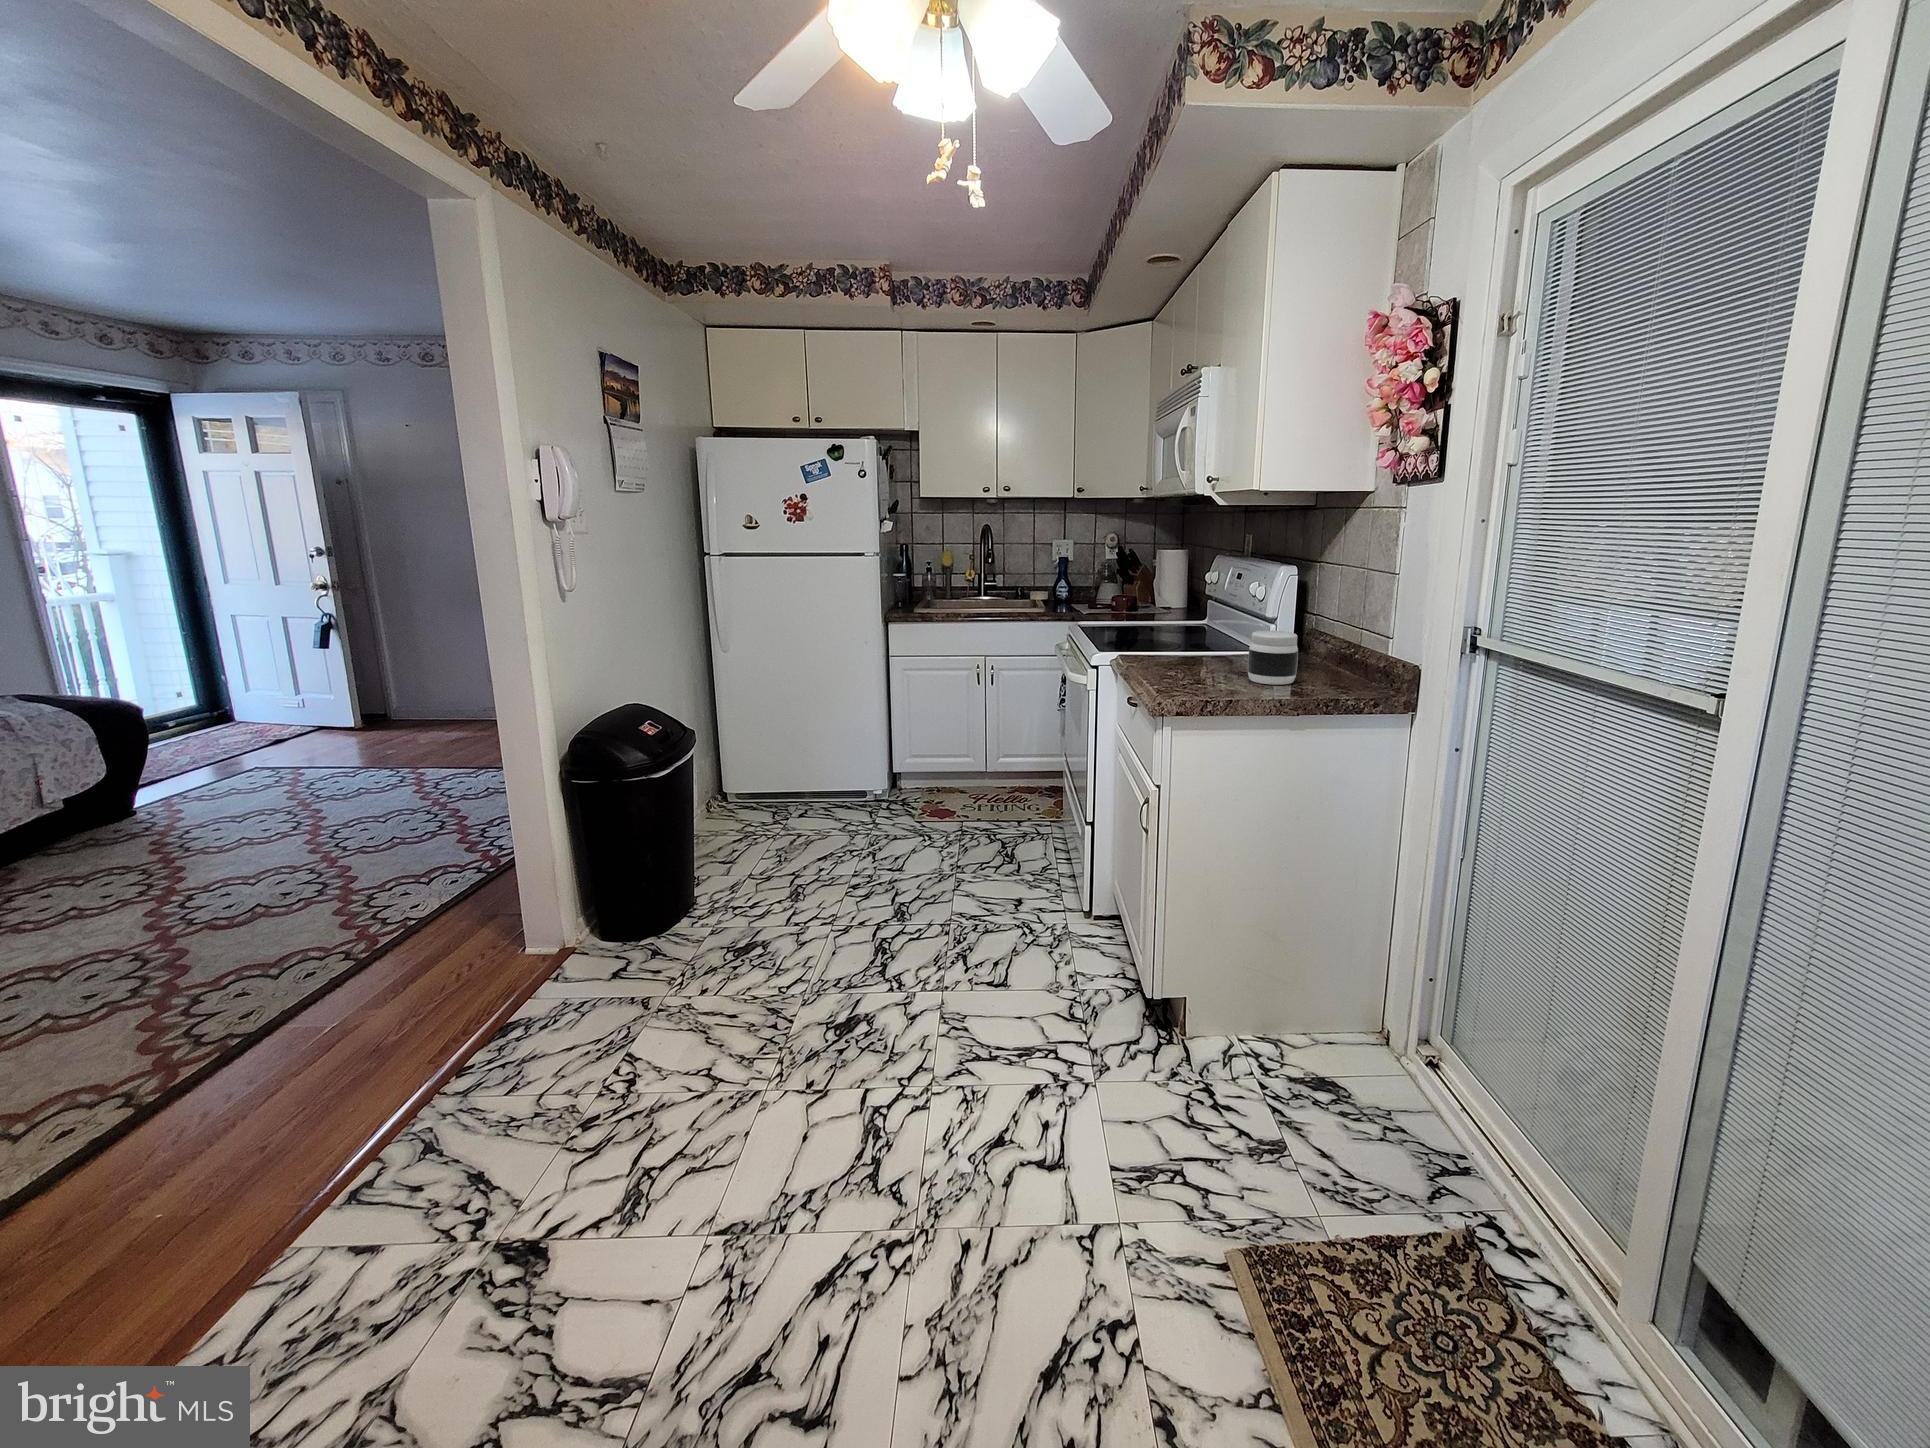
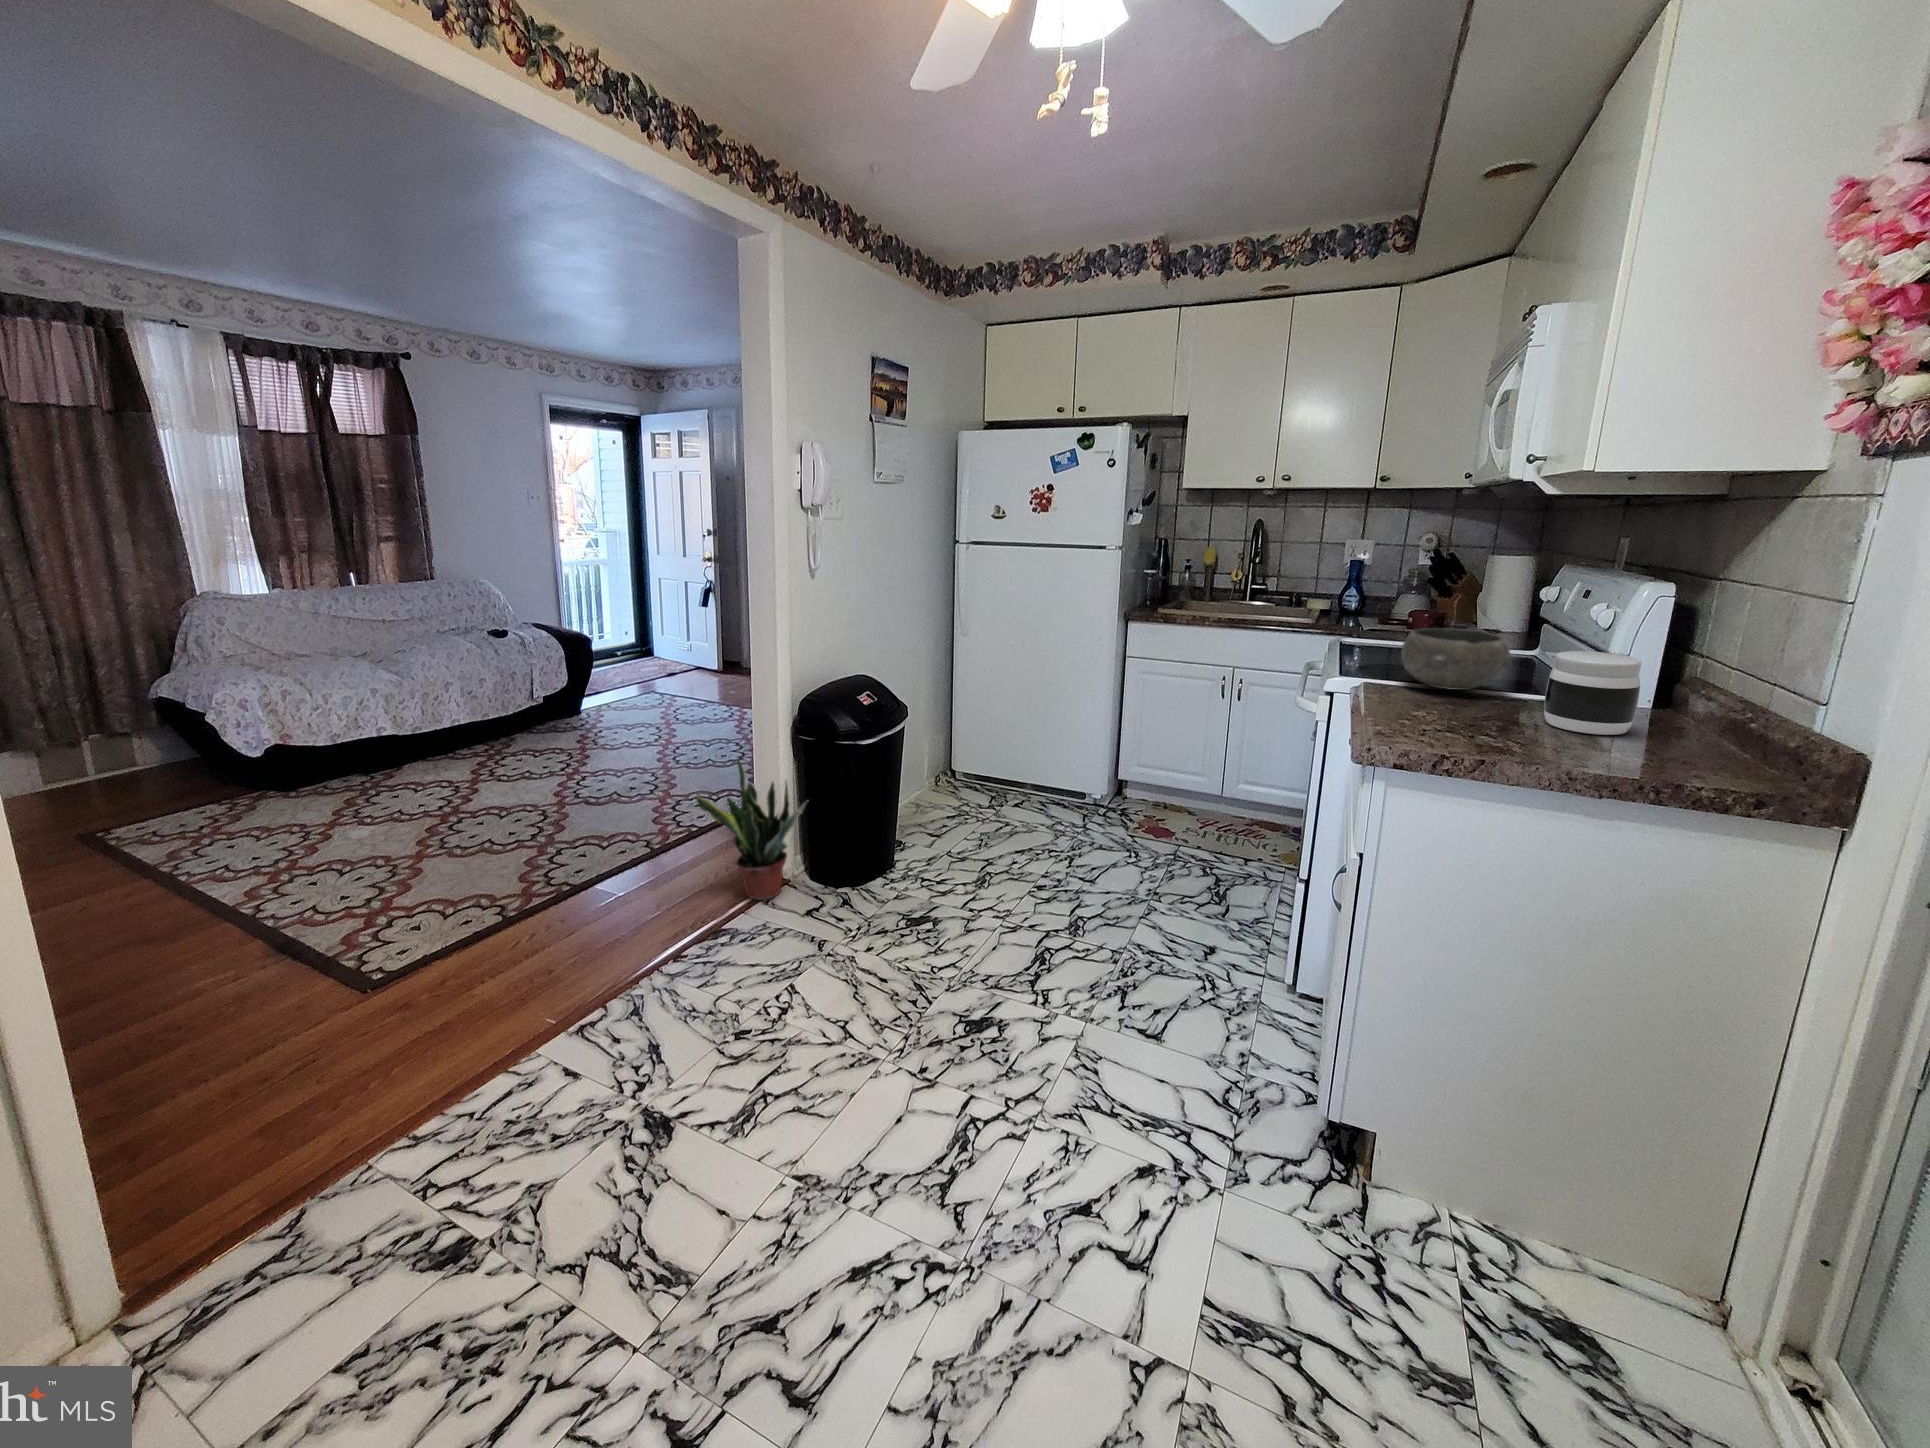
bowl: none [1148,622,1218,665] -> present [1401,628,1511,690]
potted plant: none [454,816,606,975] -> present [696,759,806,900]

